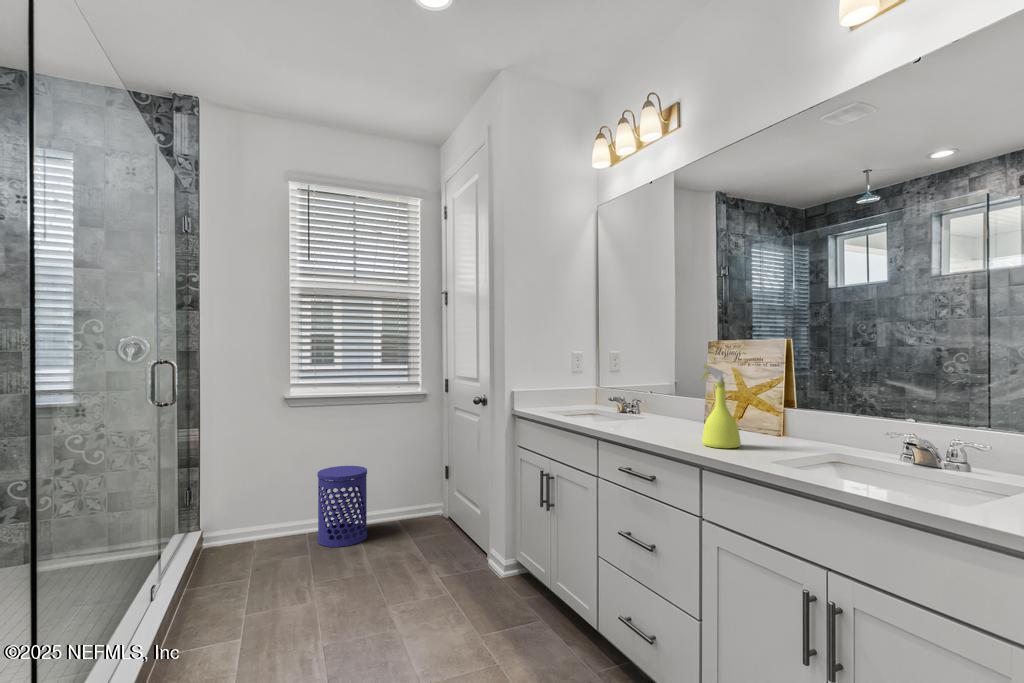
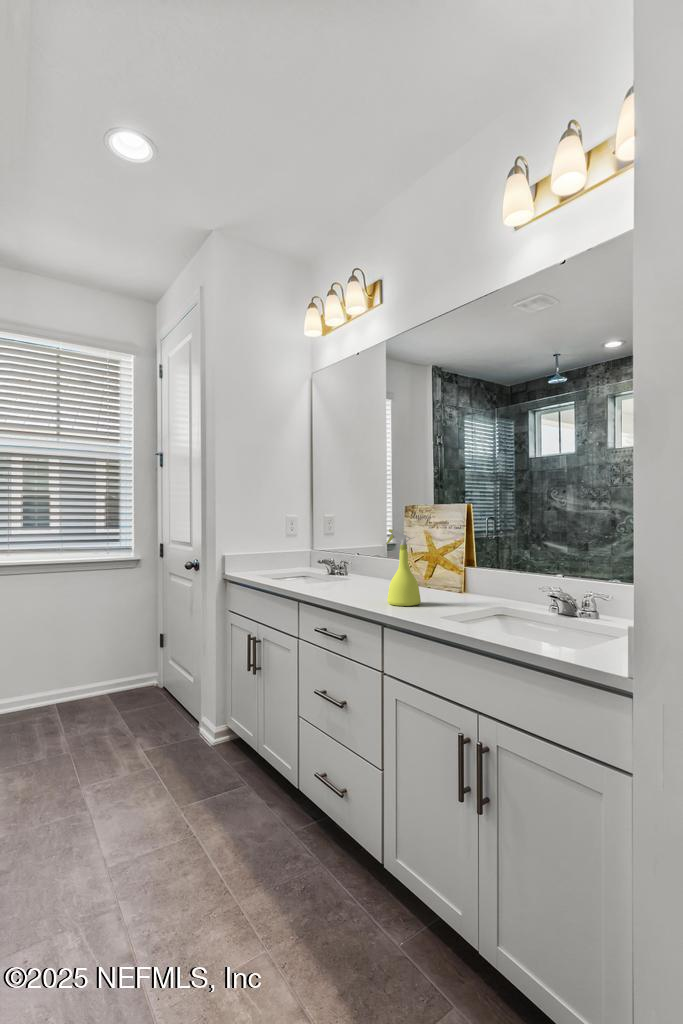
waste bin: present [317,466,367,547] -> none [15,638,72,725]

